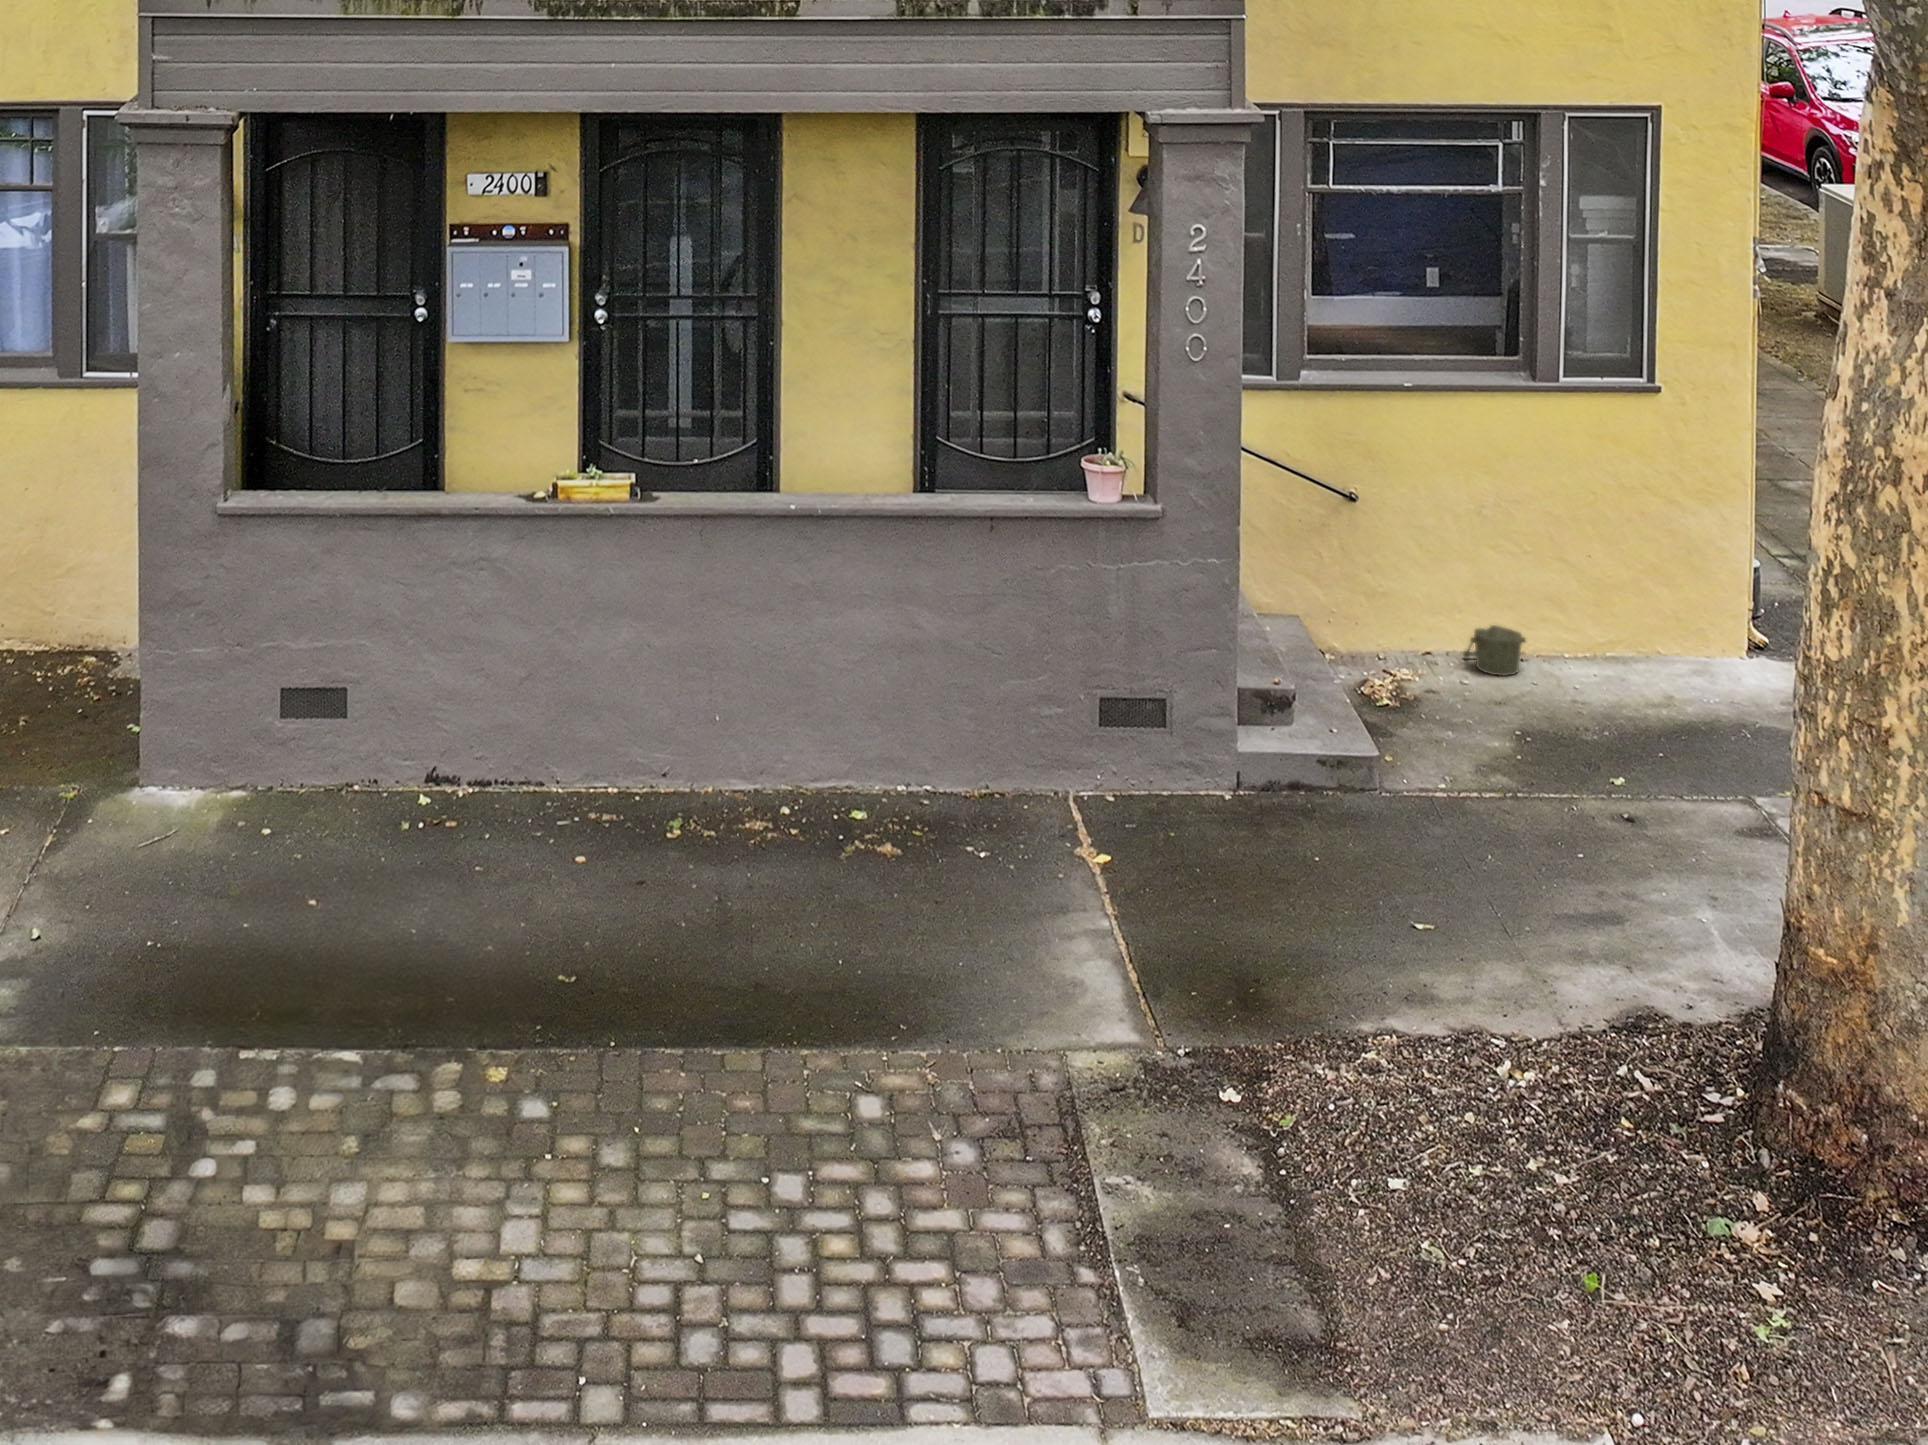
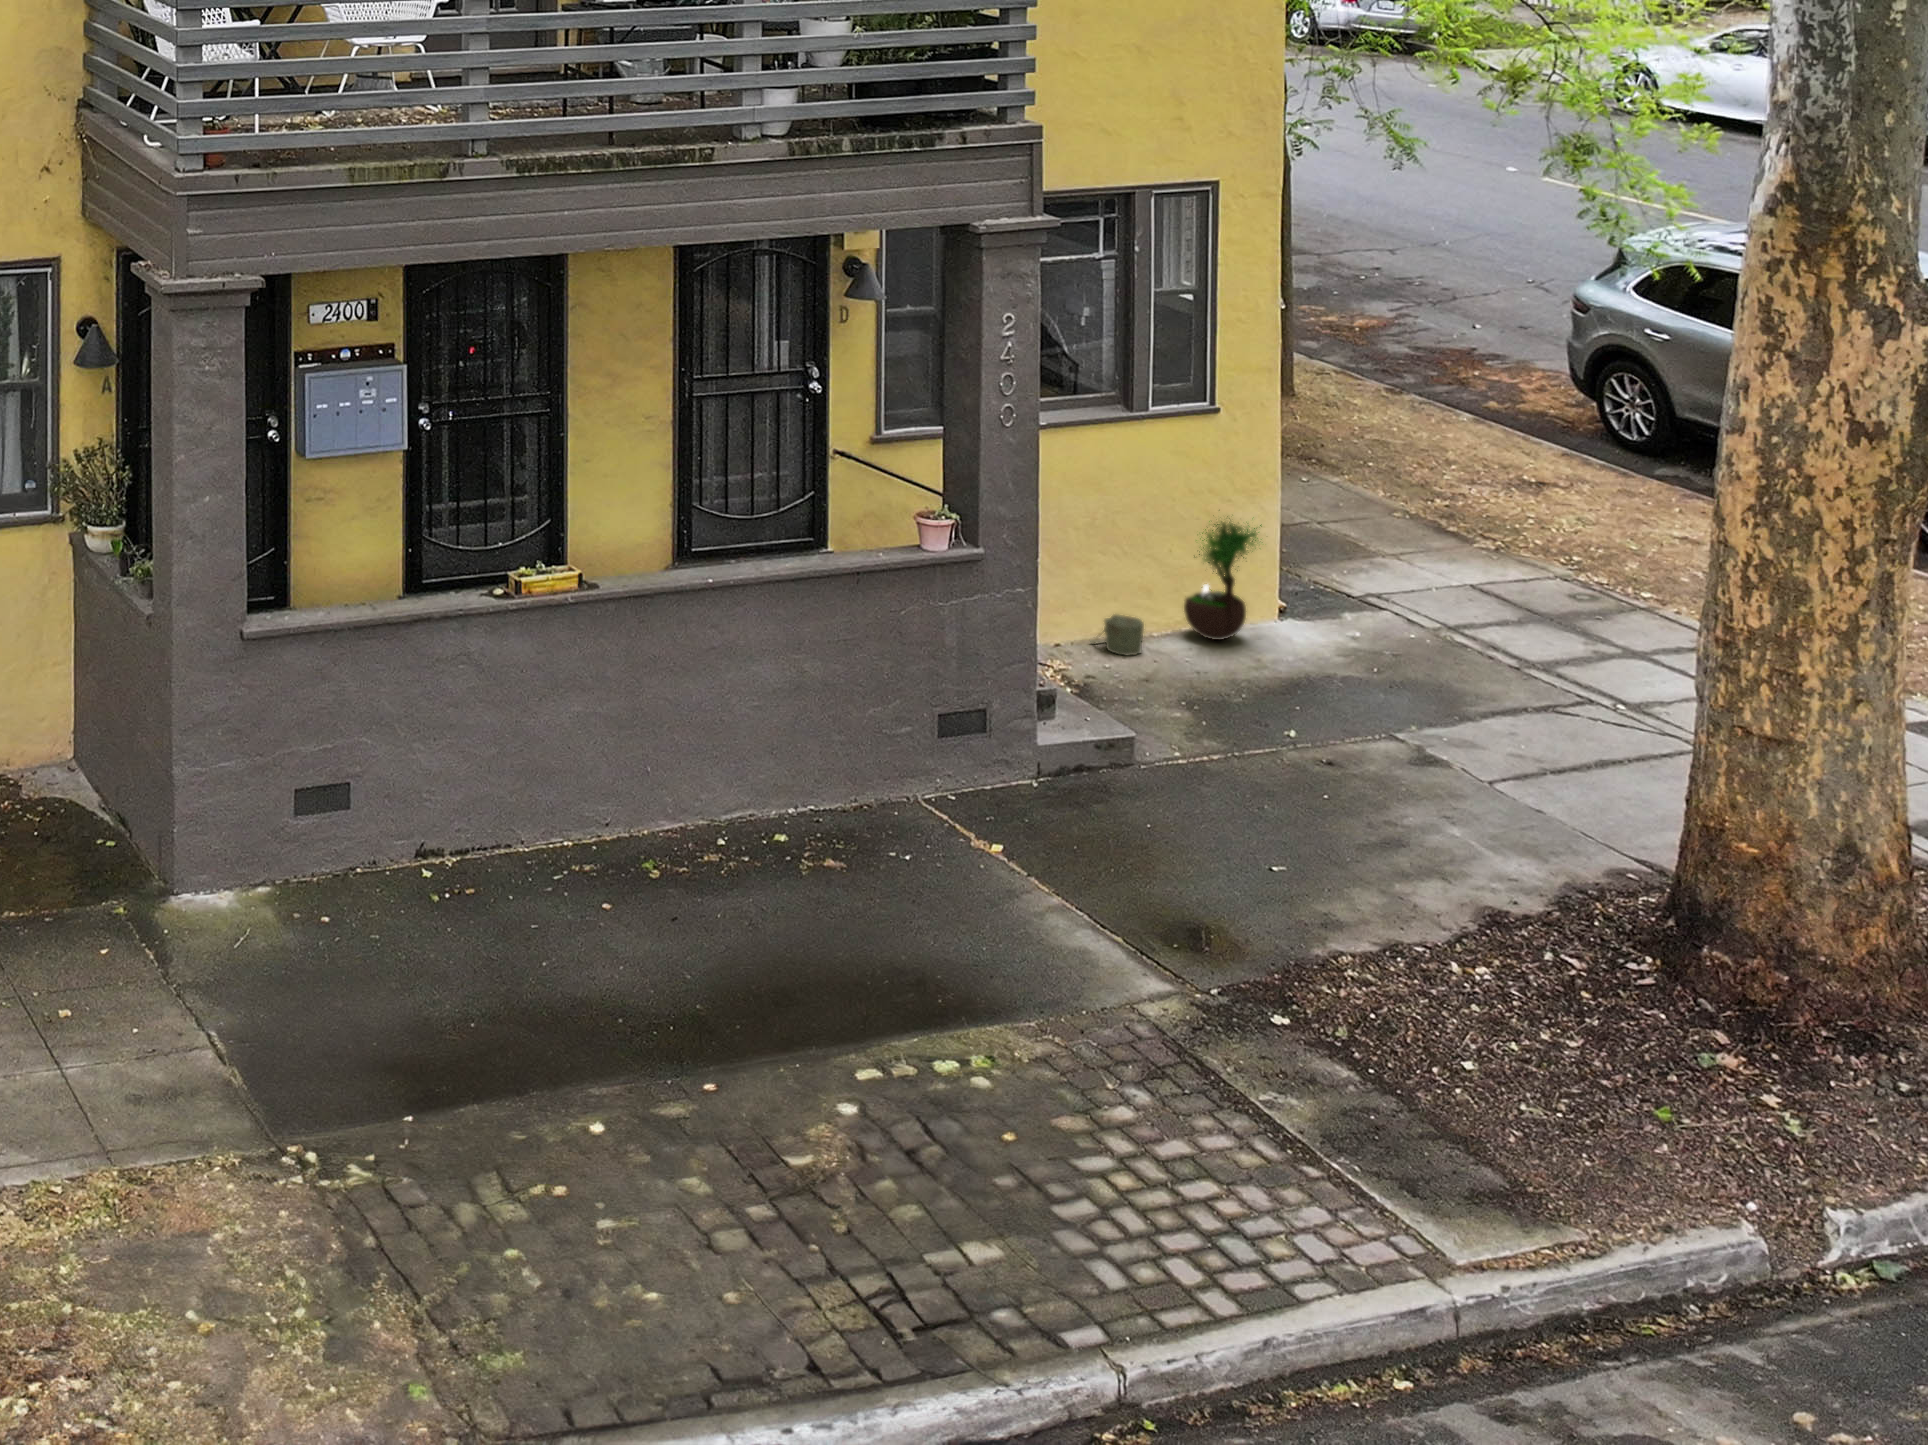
potted tree: none [1590,508,1691,671] -> present [1184,516,1262,640]

